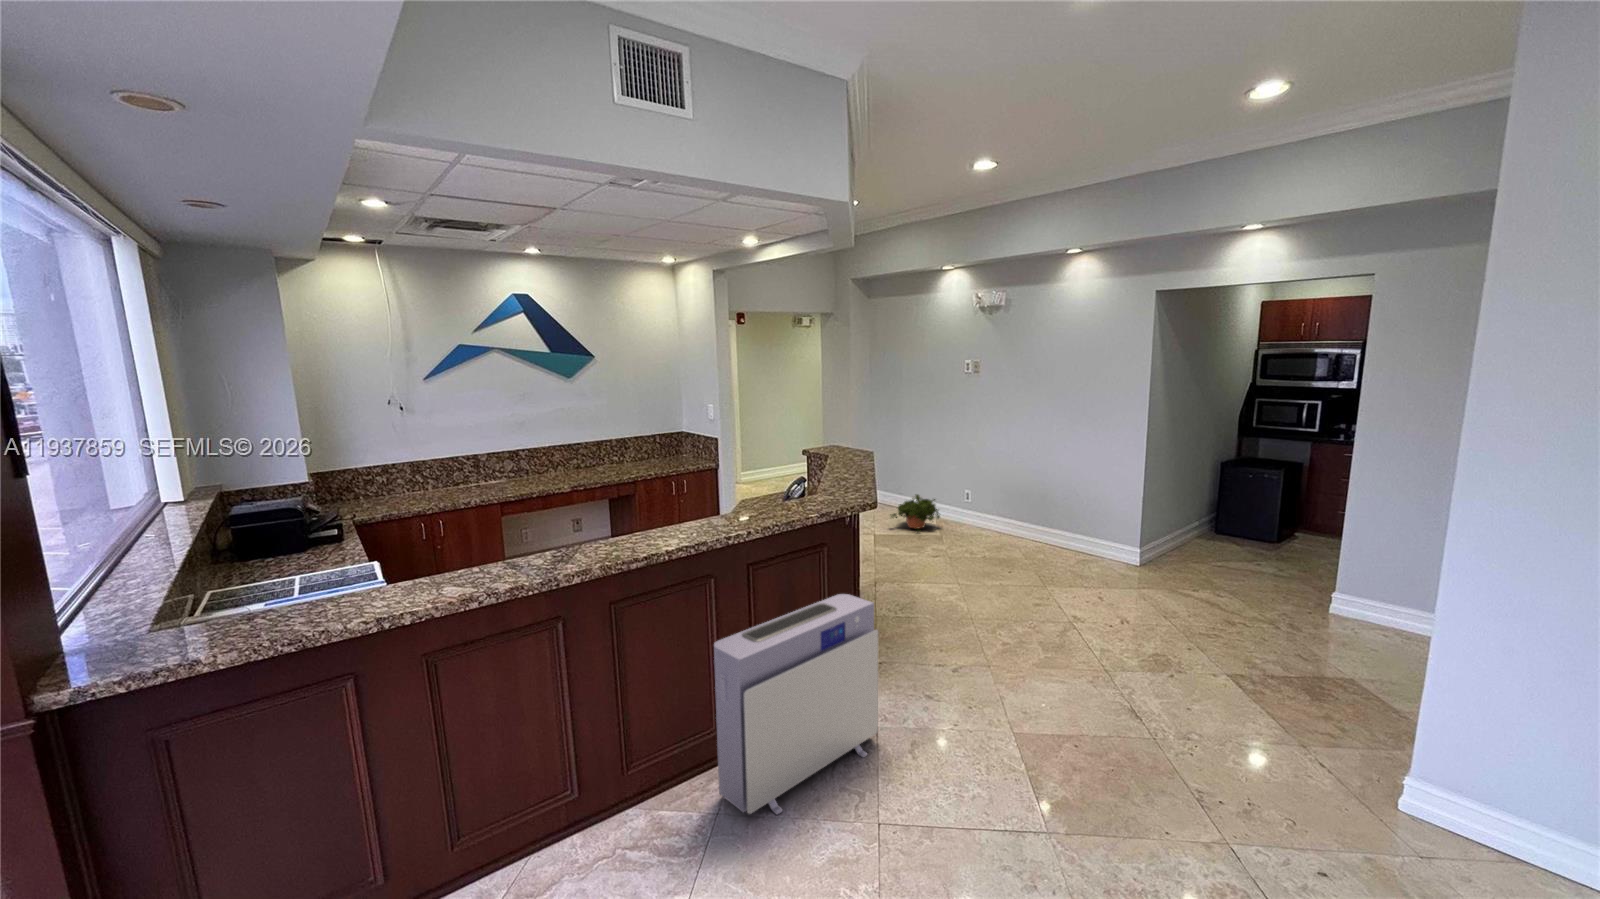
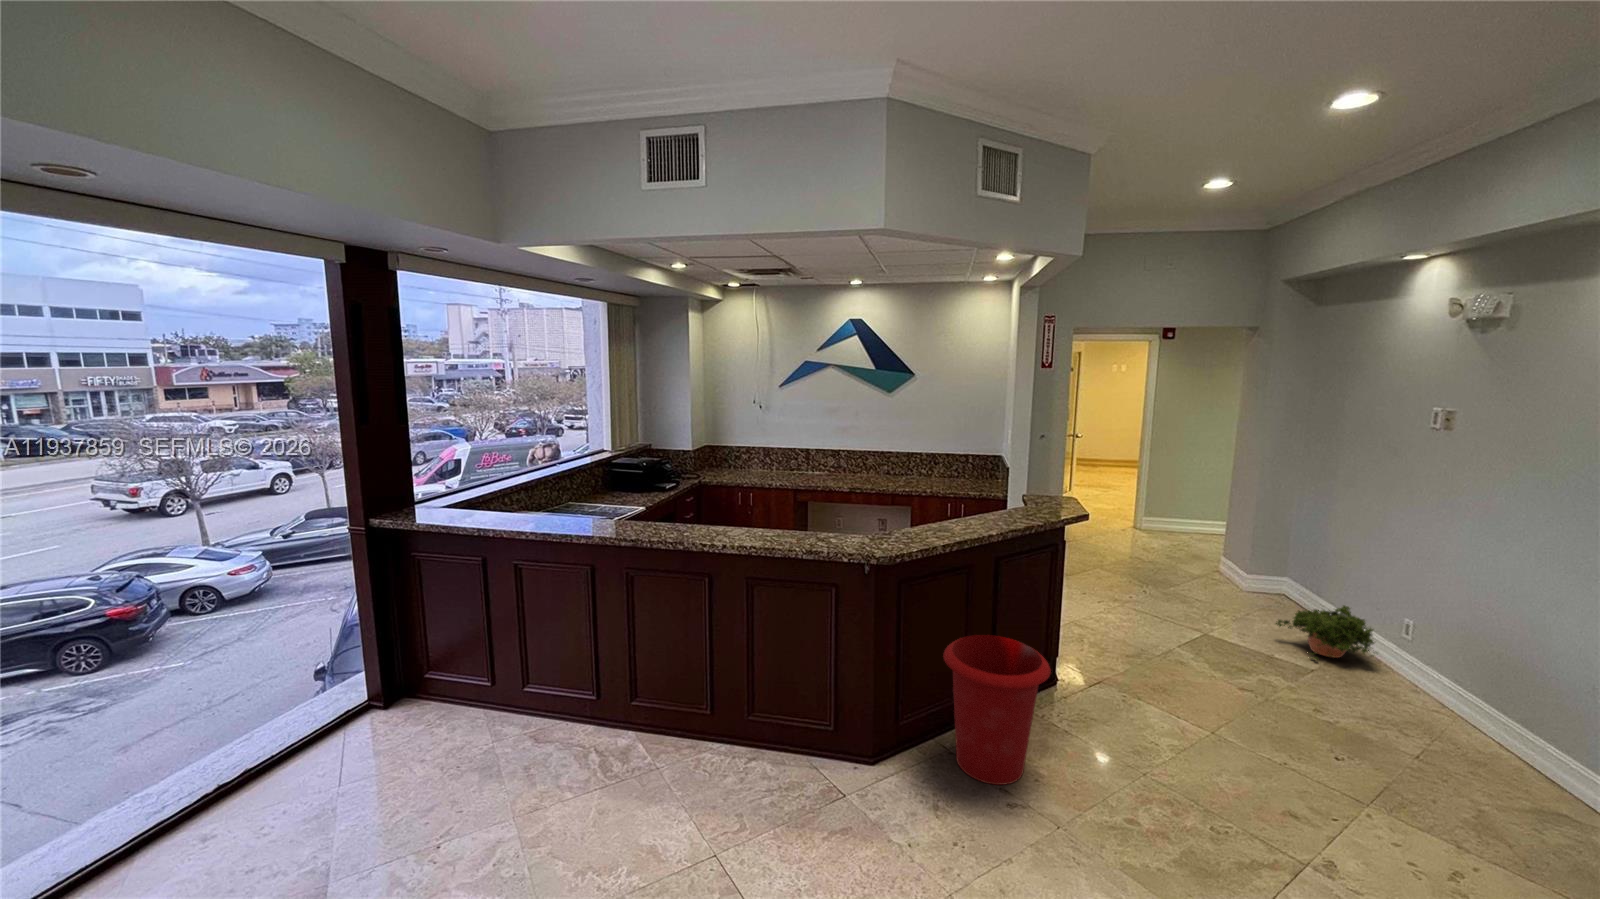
waste bin: none [867,553,951,667] -> present [943,635,1051,785]
air purifier: present [714,594,878,814] -> none [647,624,822,802]

